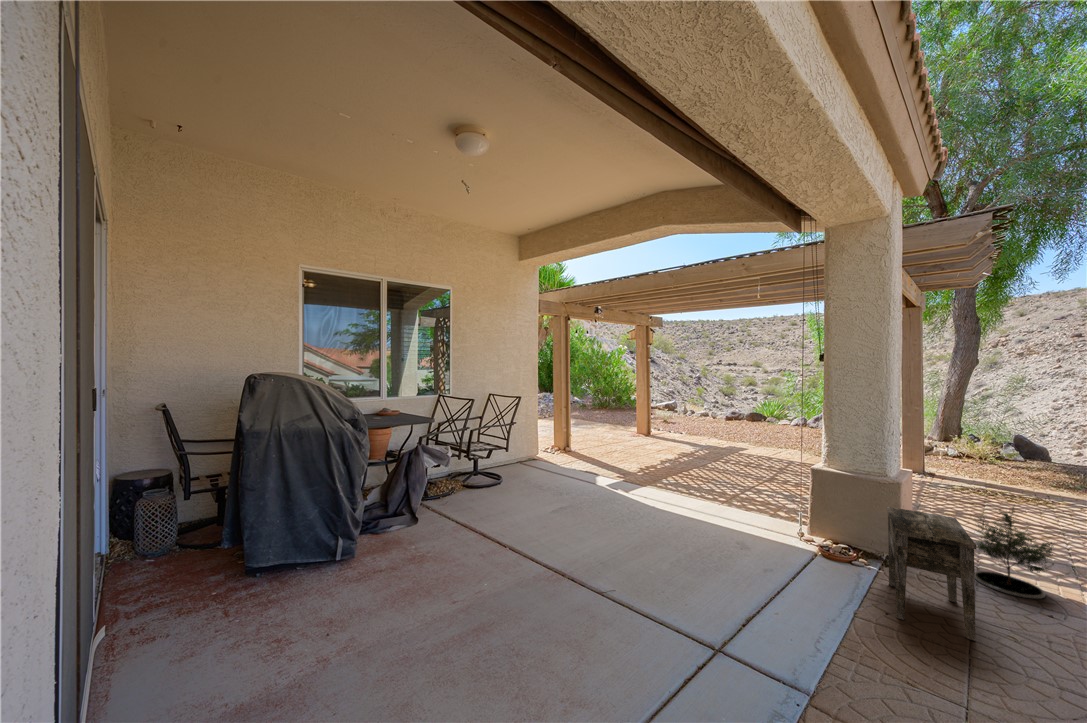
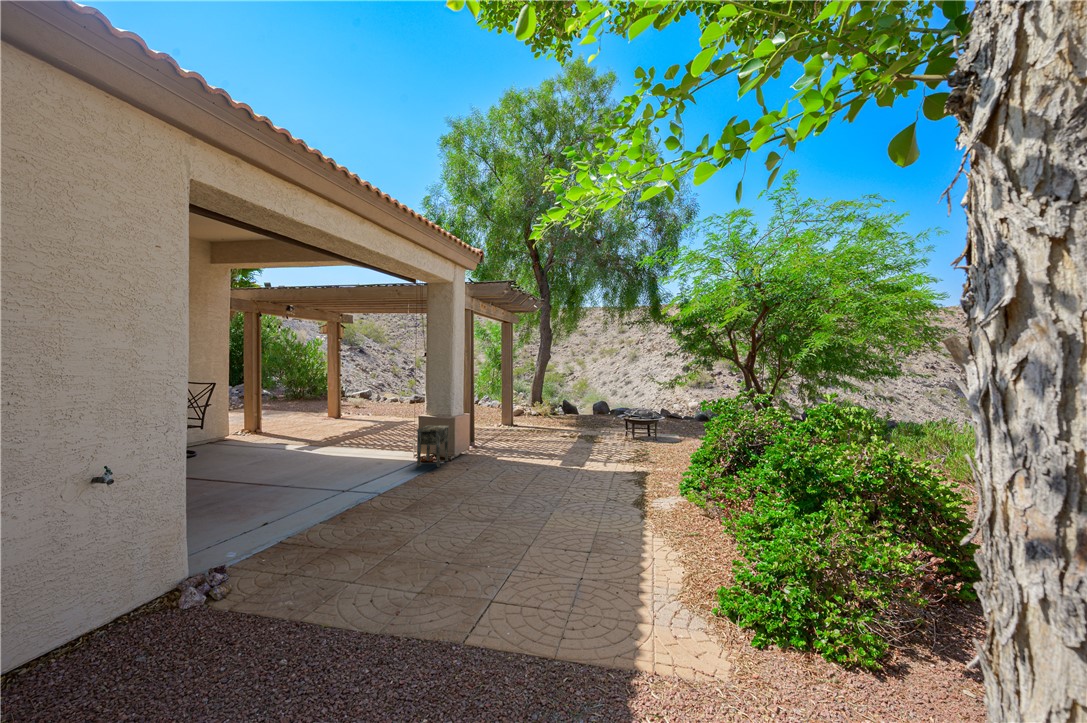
potted tree: present [975,508,1054,599] -> none [464,420,489,457]

